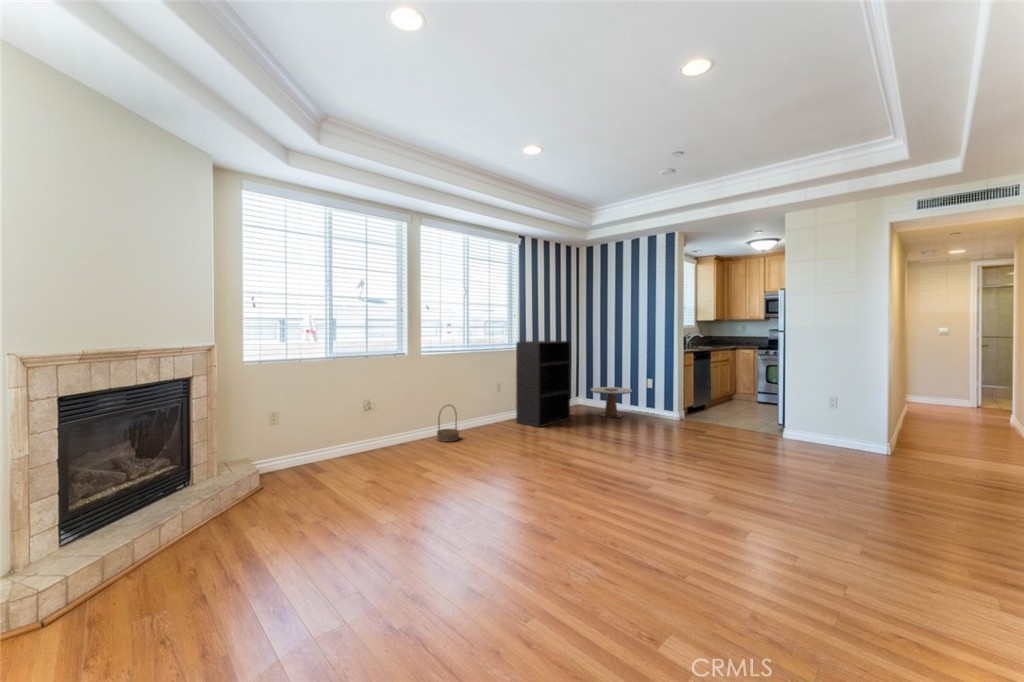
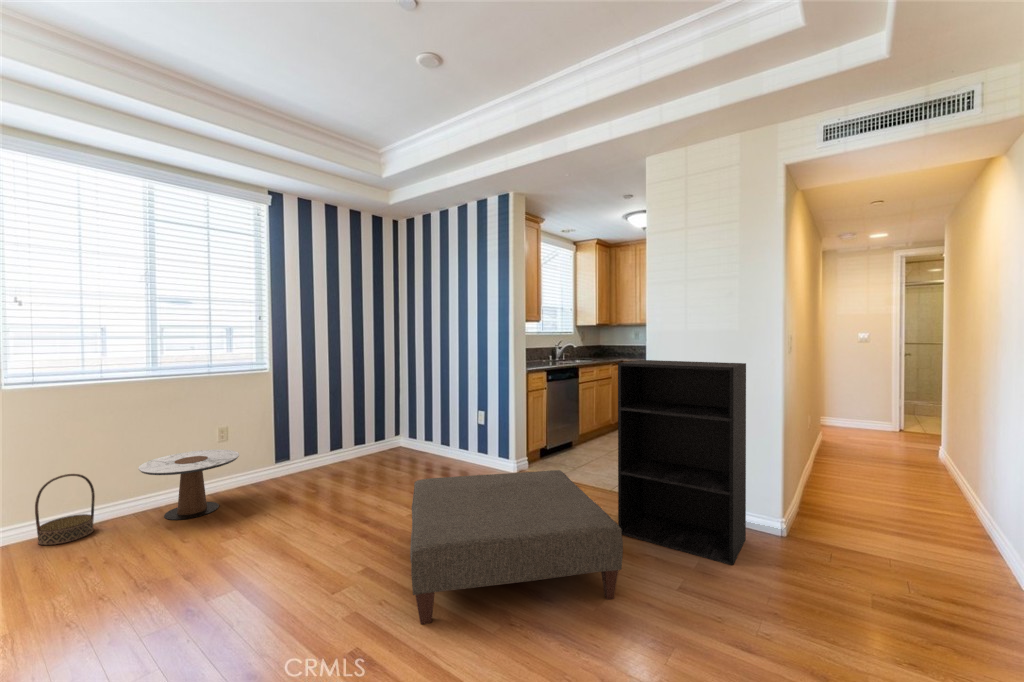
bookshelf: present [516,341,570,427] -> present [618,360,746,565]
side table: present [591,387,632,418] -> present [138,449,239,520]
ottoman: none [648,411,798,473] -> present [410,470,623,624]

